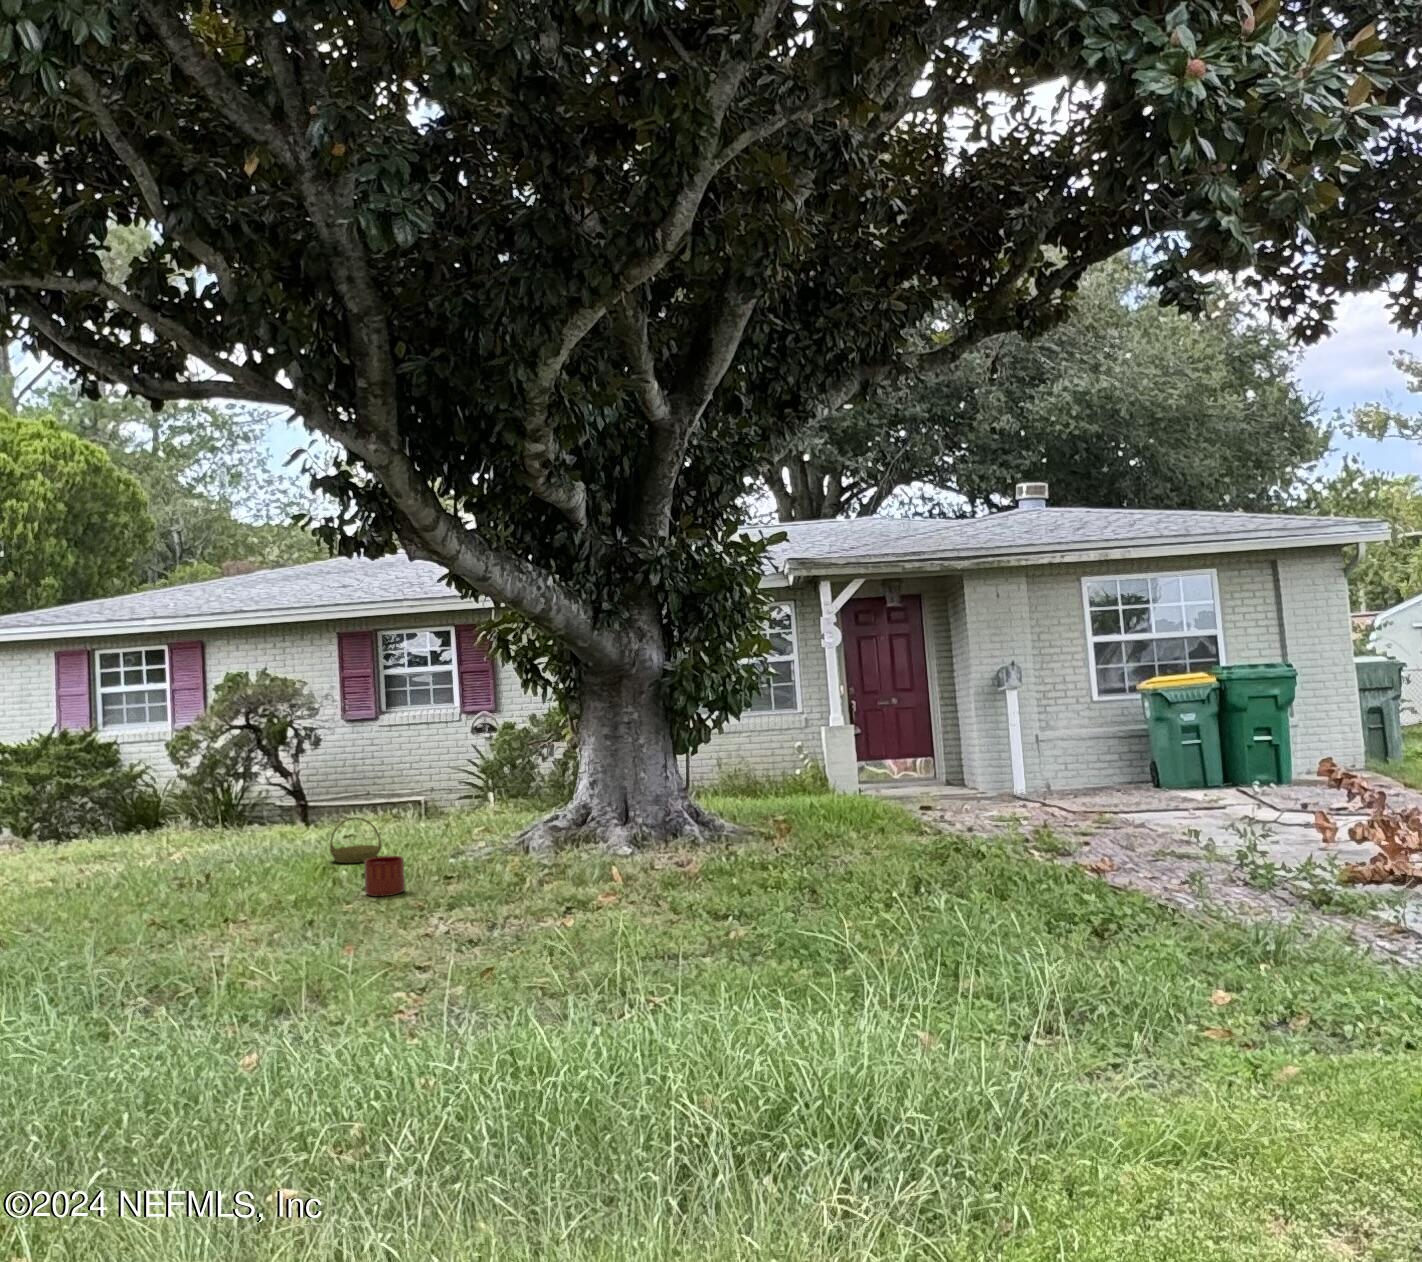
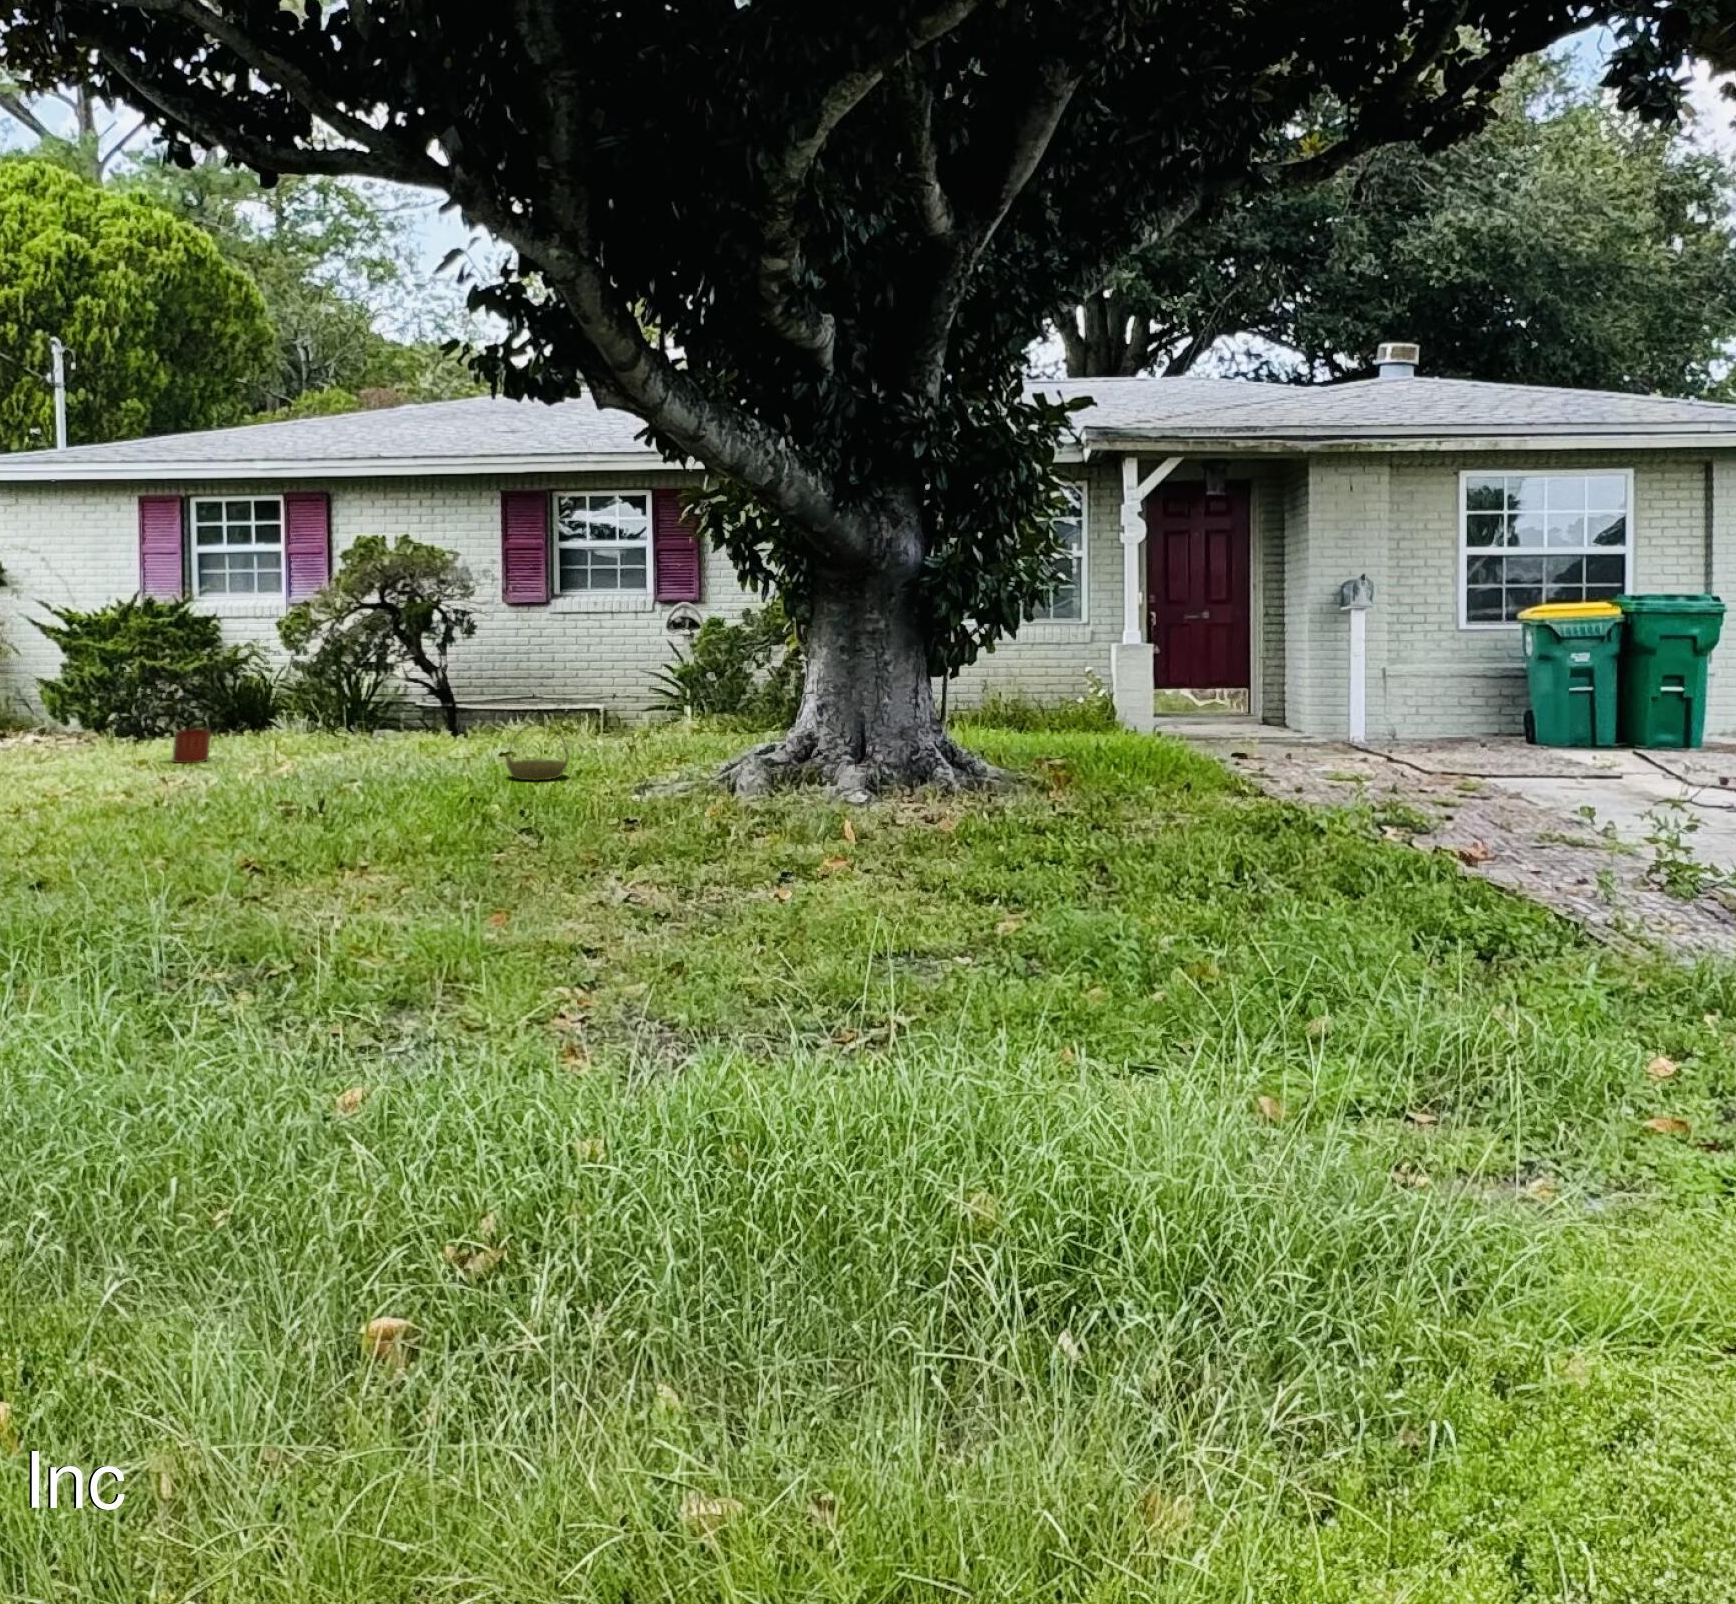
planter: present [364,856,405,897] -> present [173,729,211,763]

